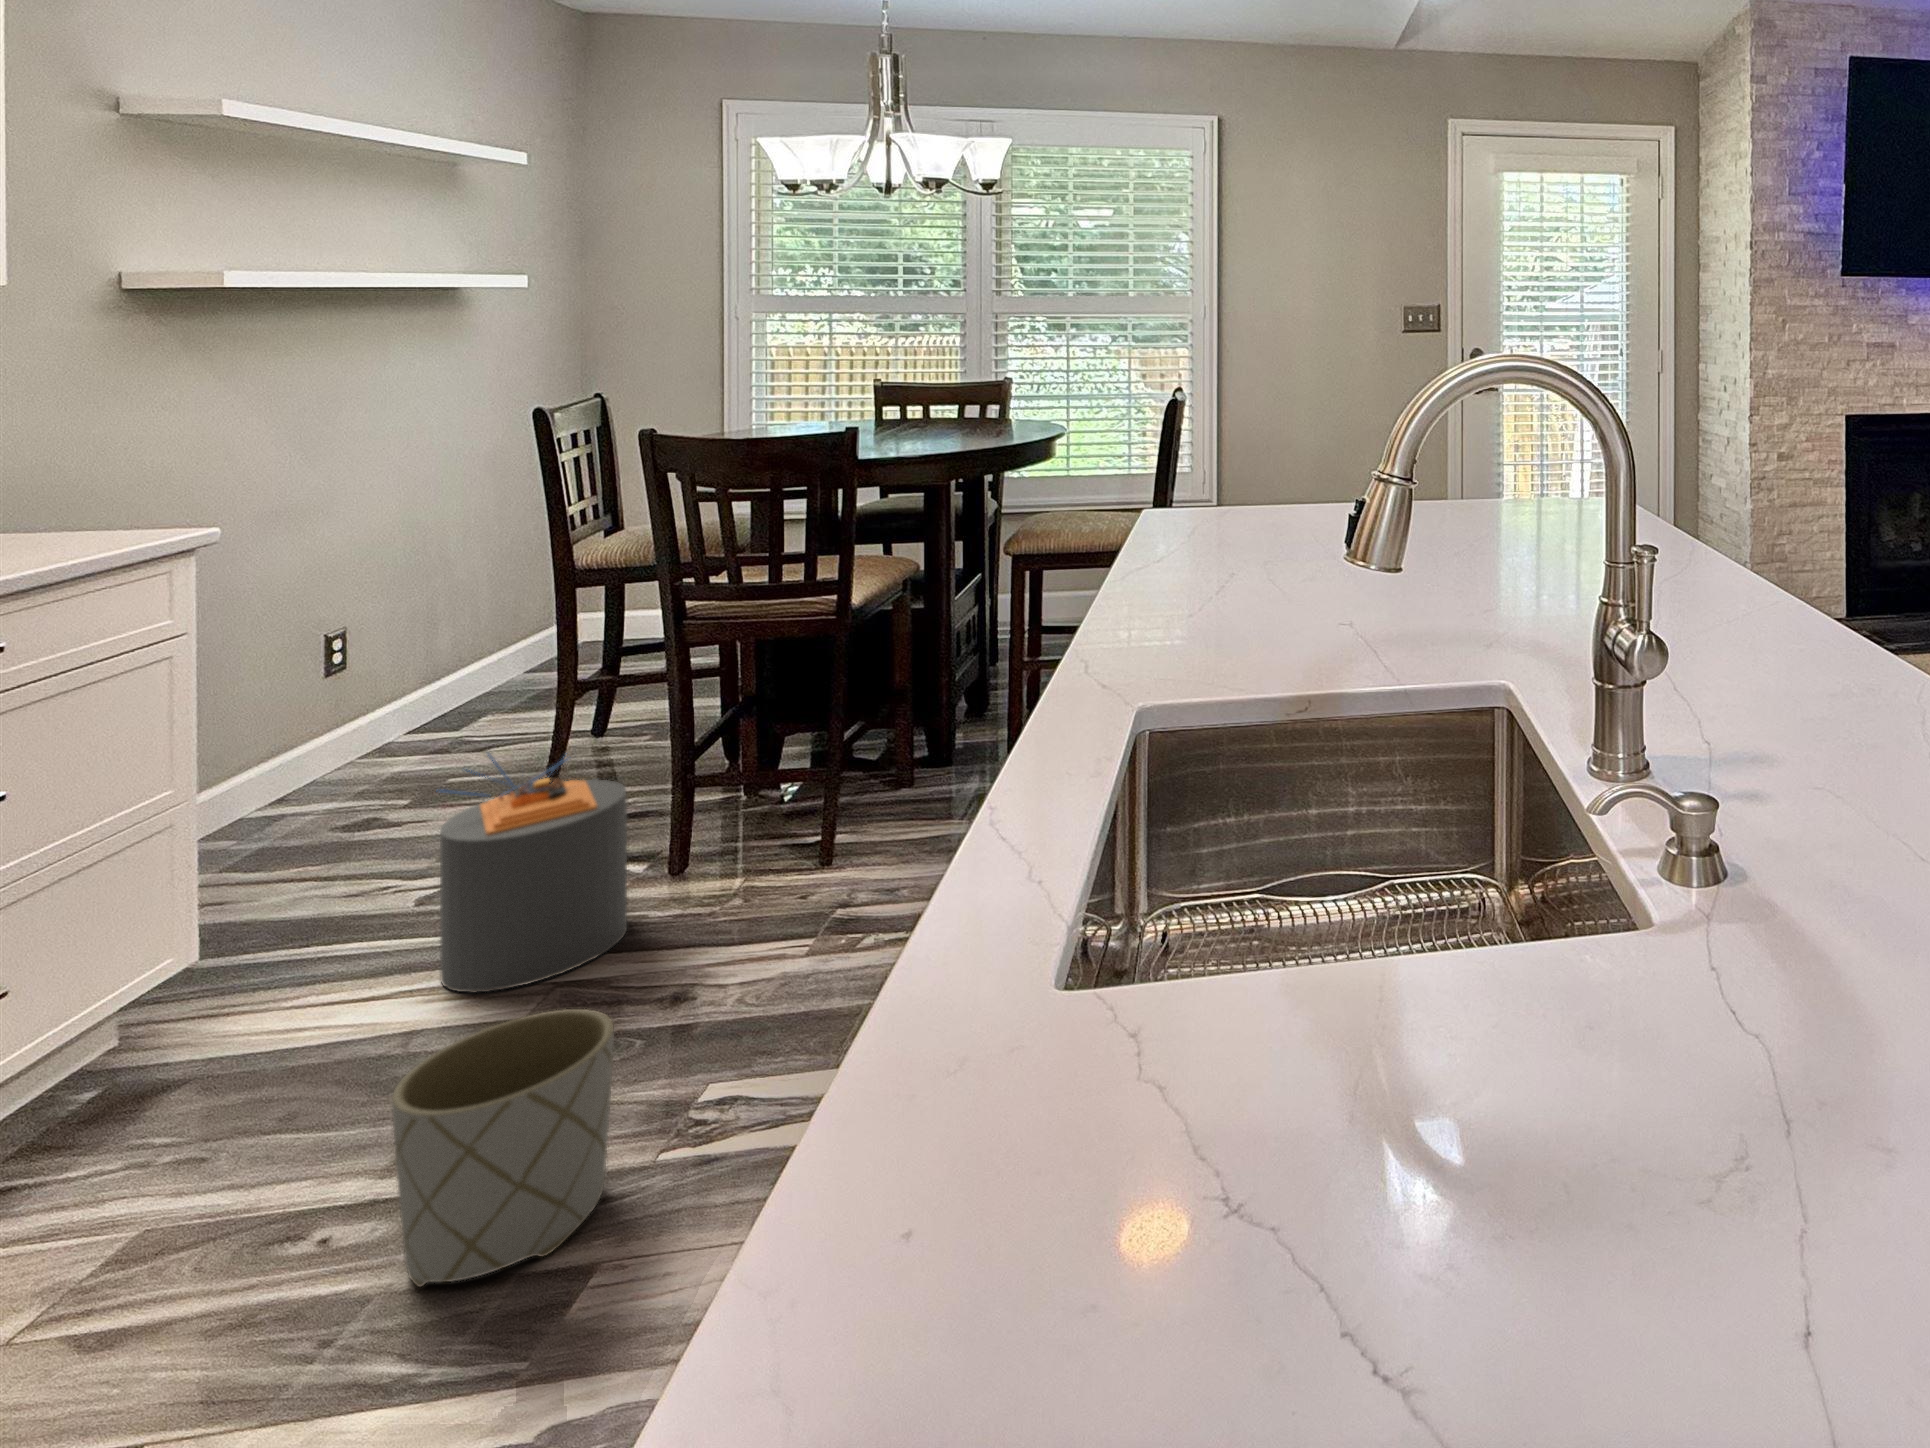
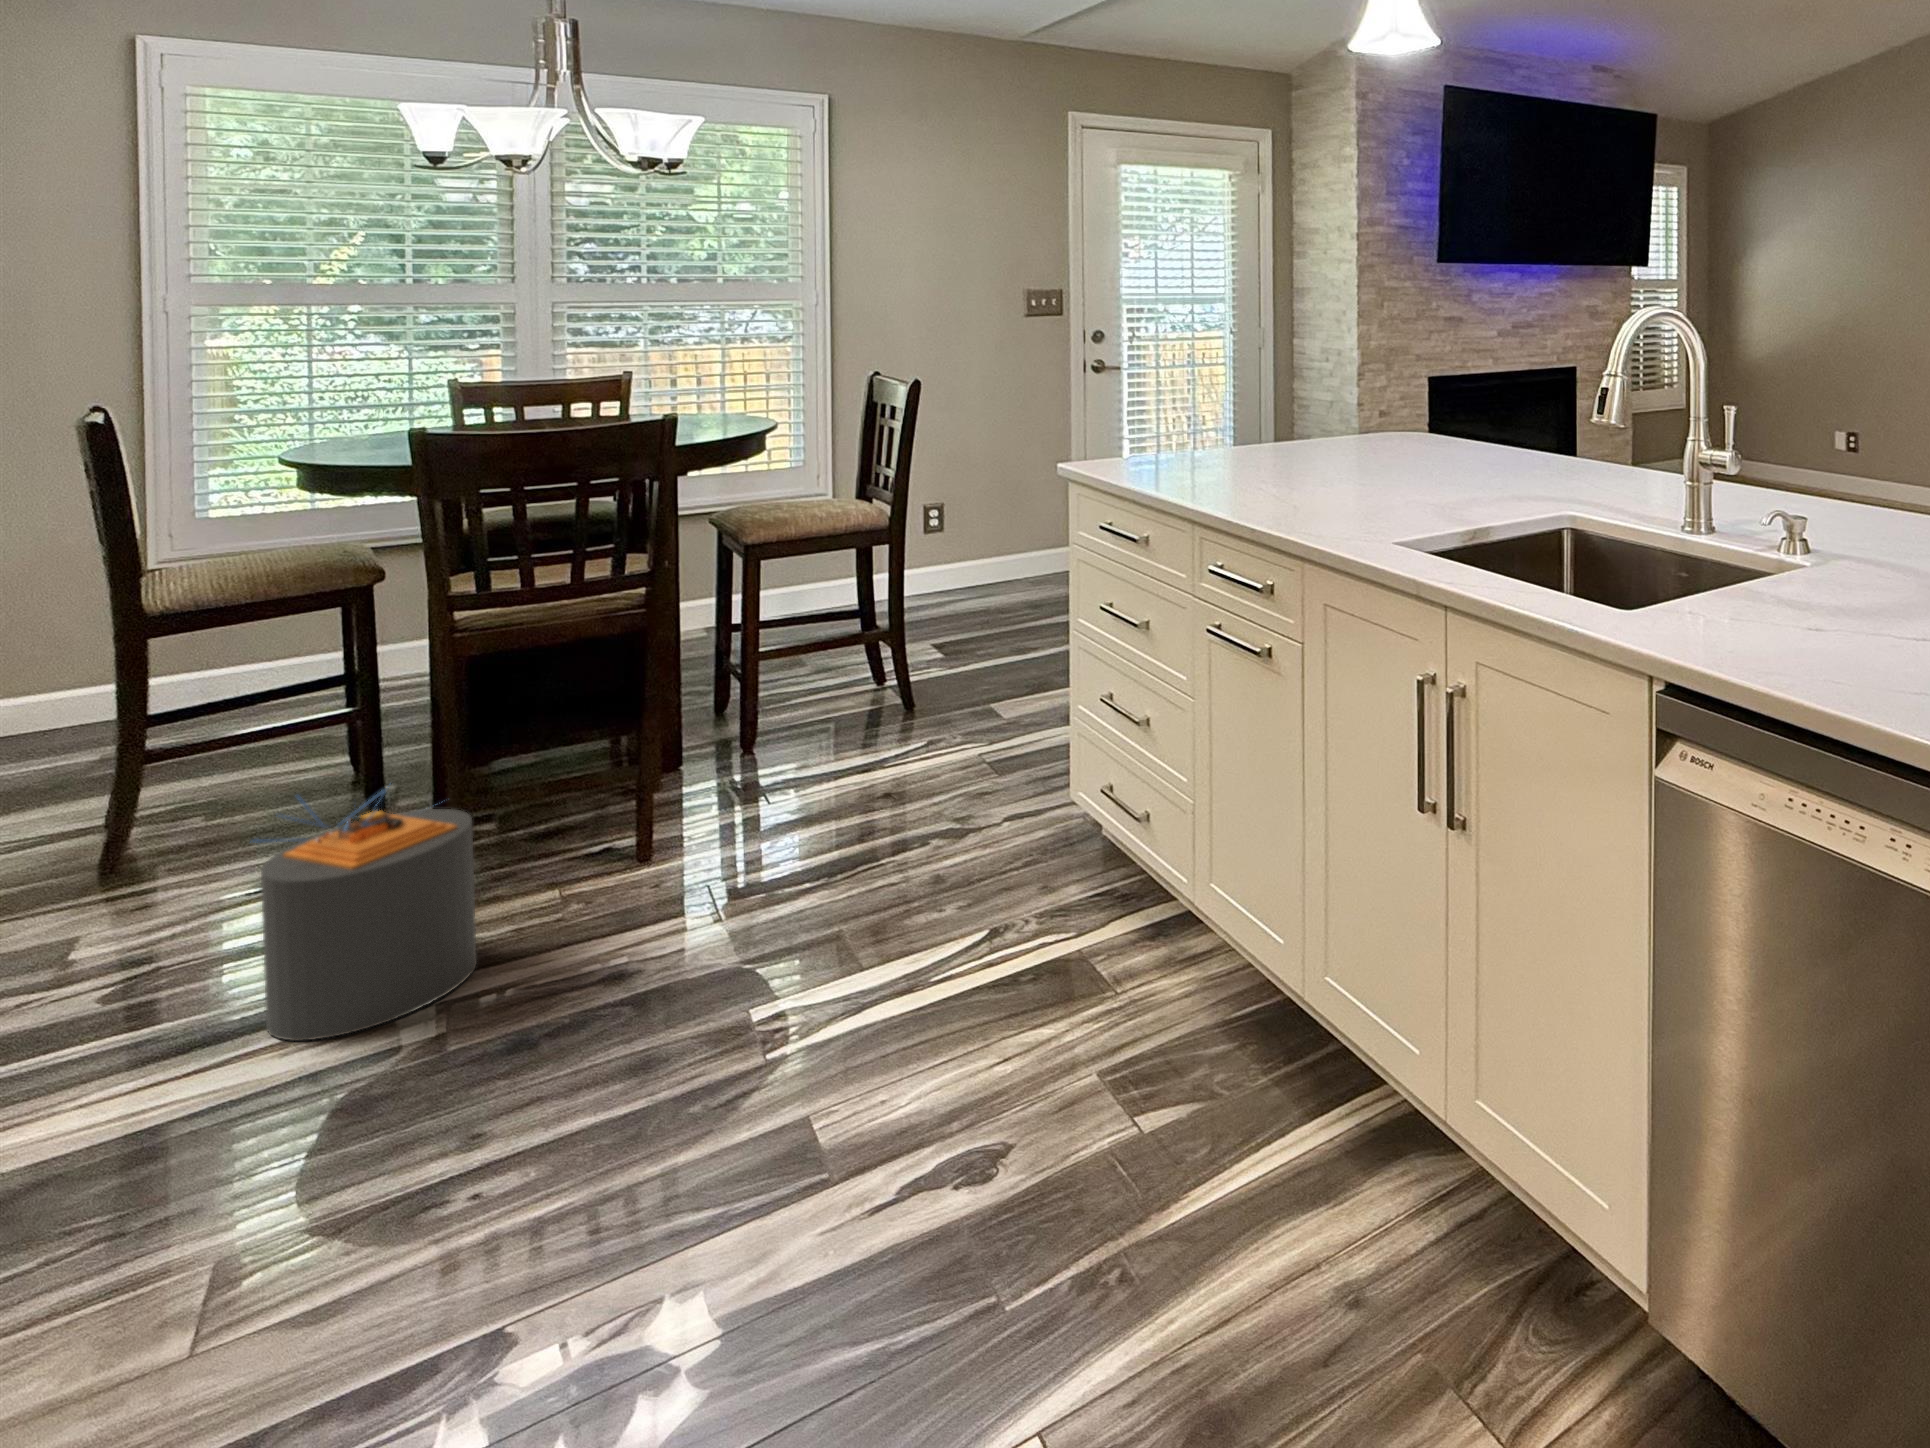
planter: present [392,1009,614,1287] -> none [588,935,769,1171]

